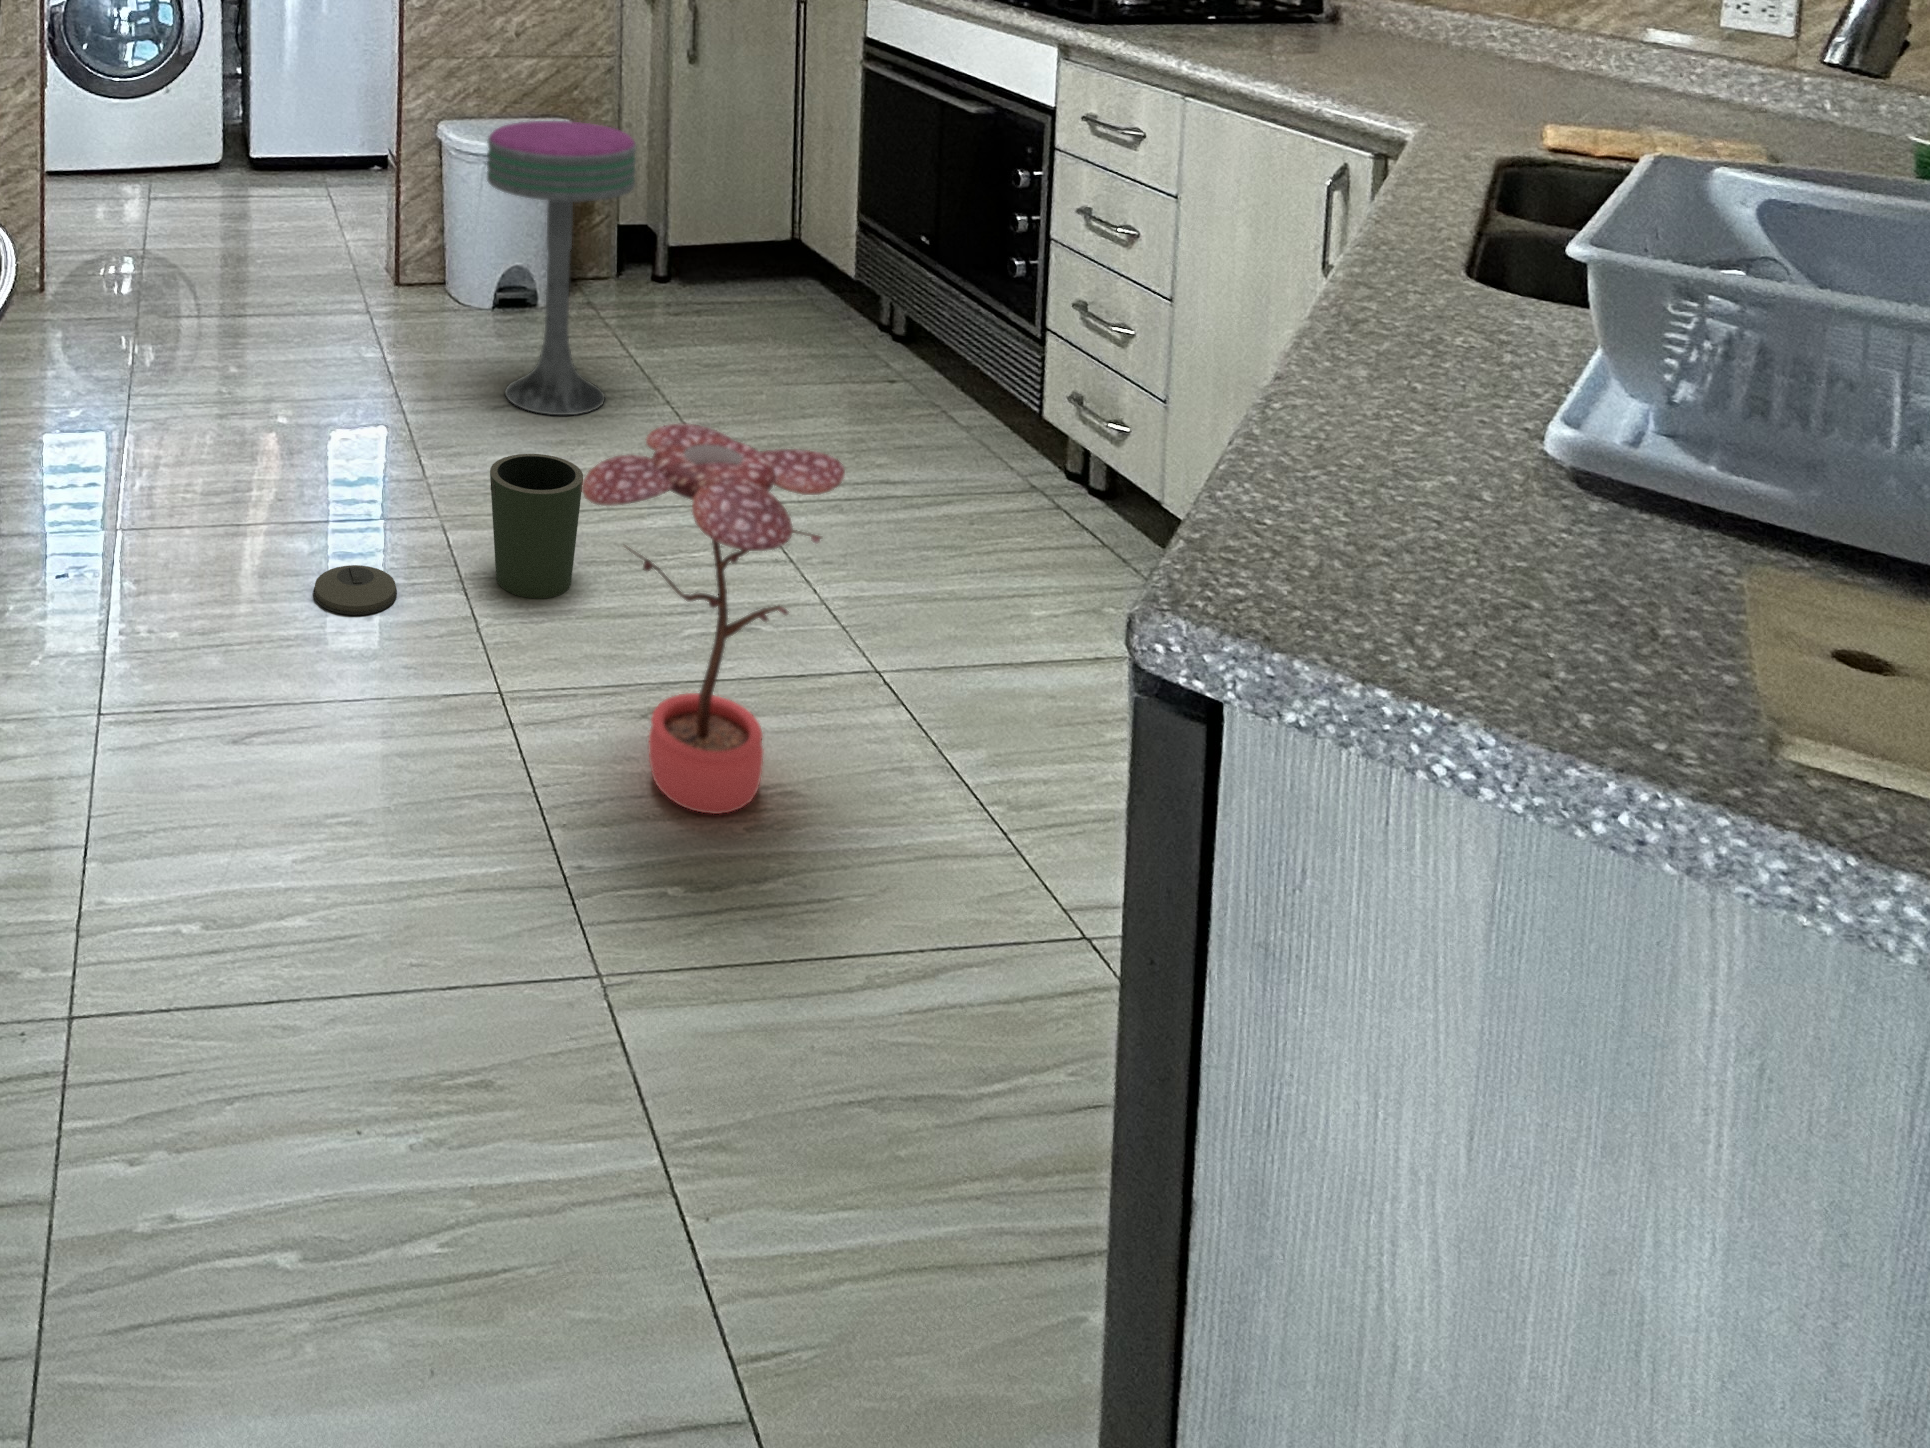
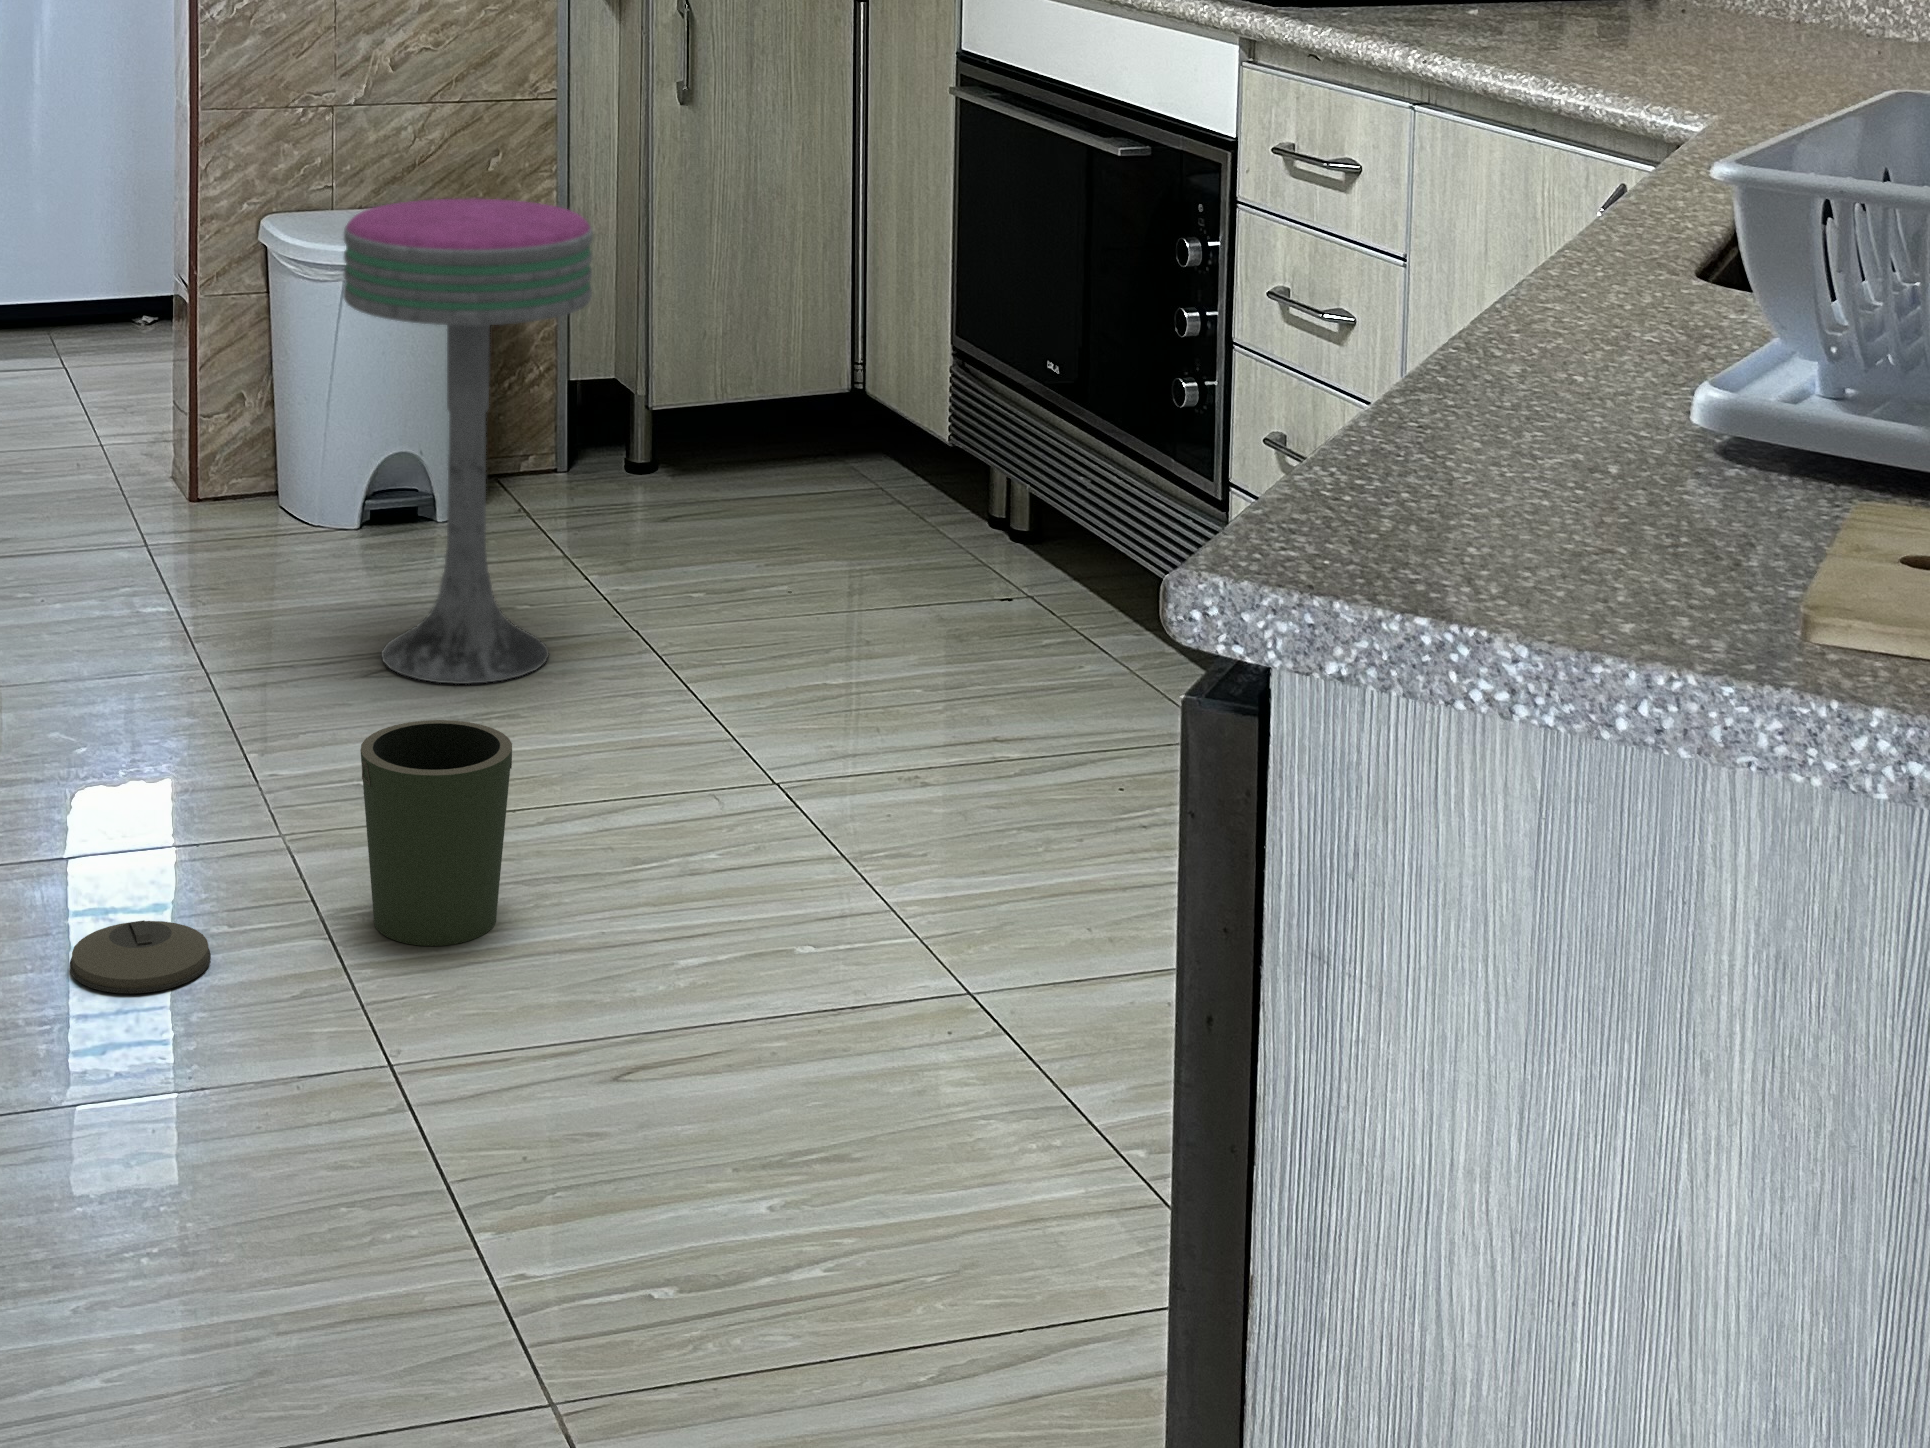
potted plant: present [582,424,845,814] -> none [508,626,908,1204]

